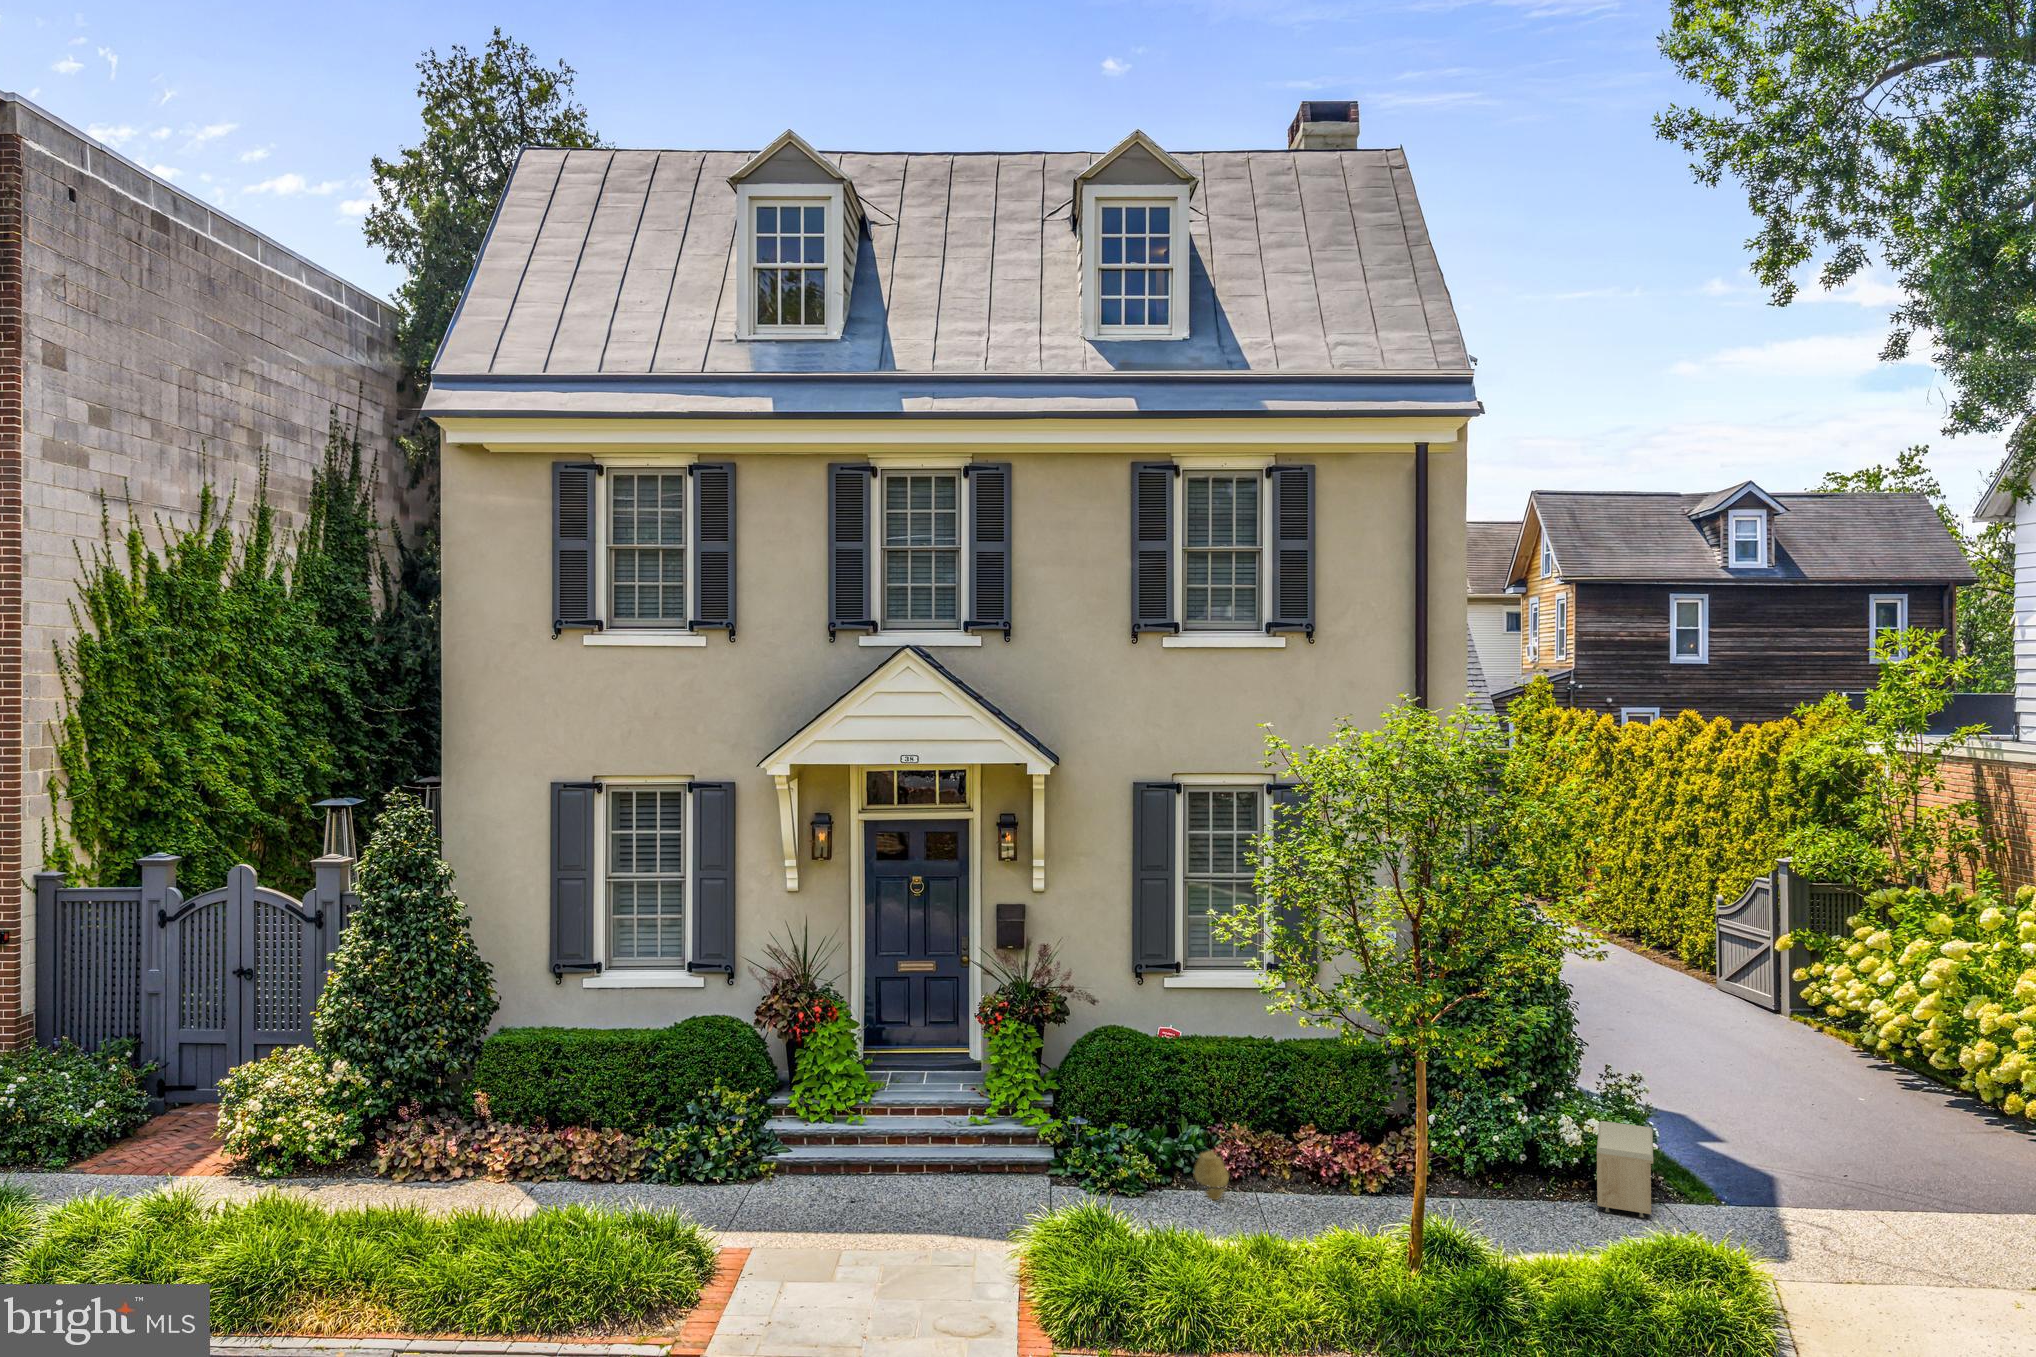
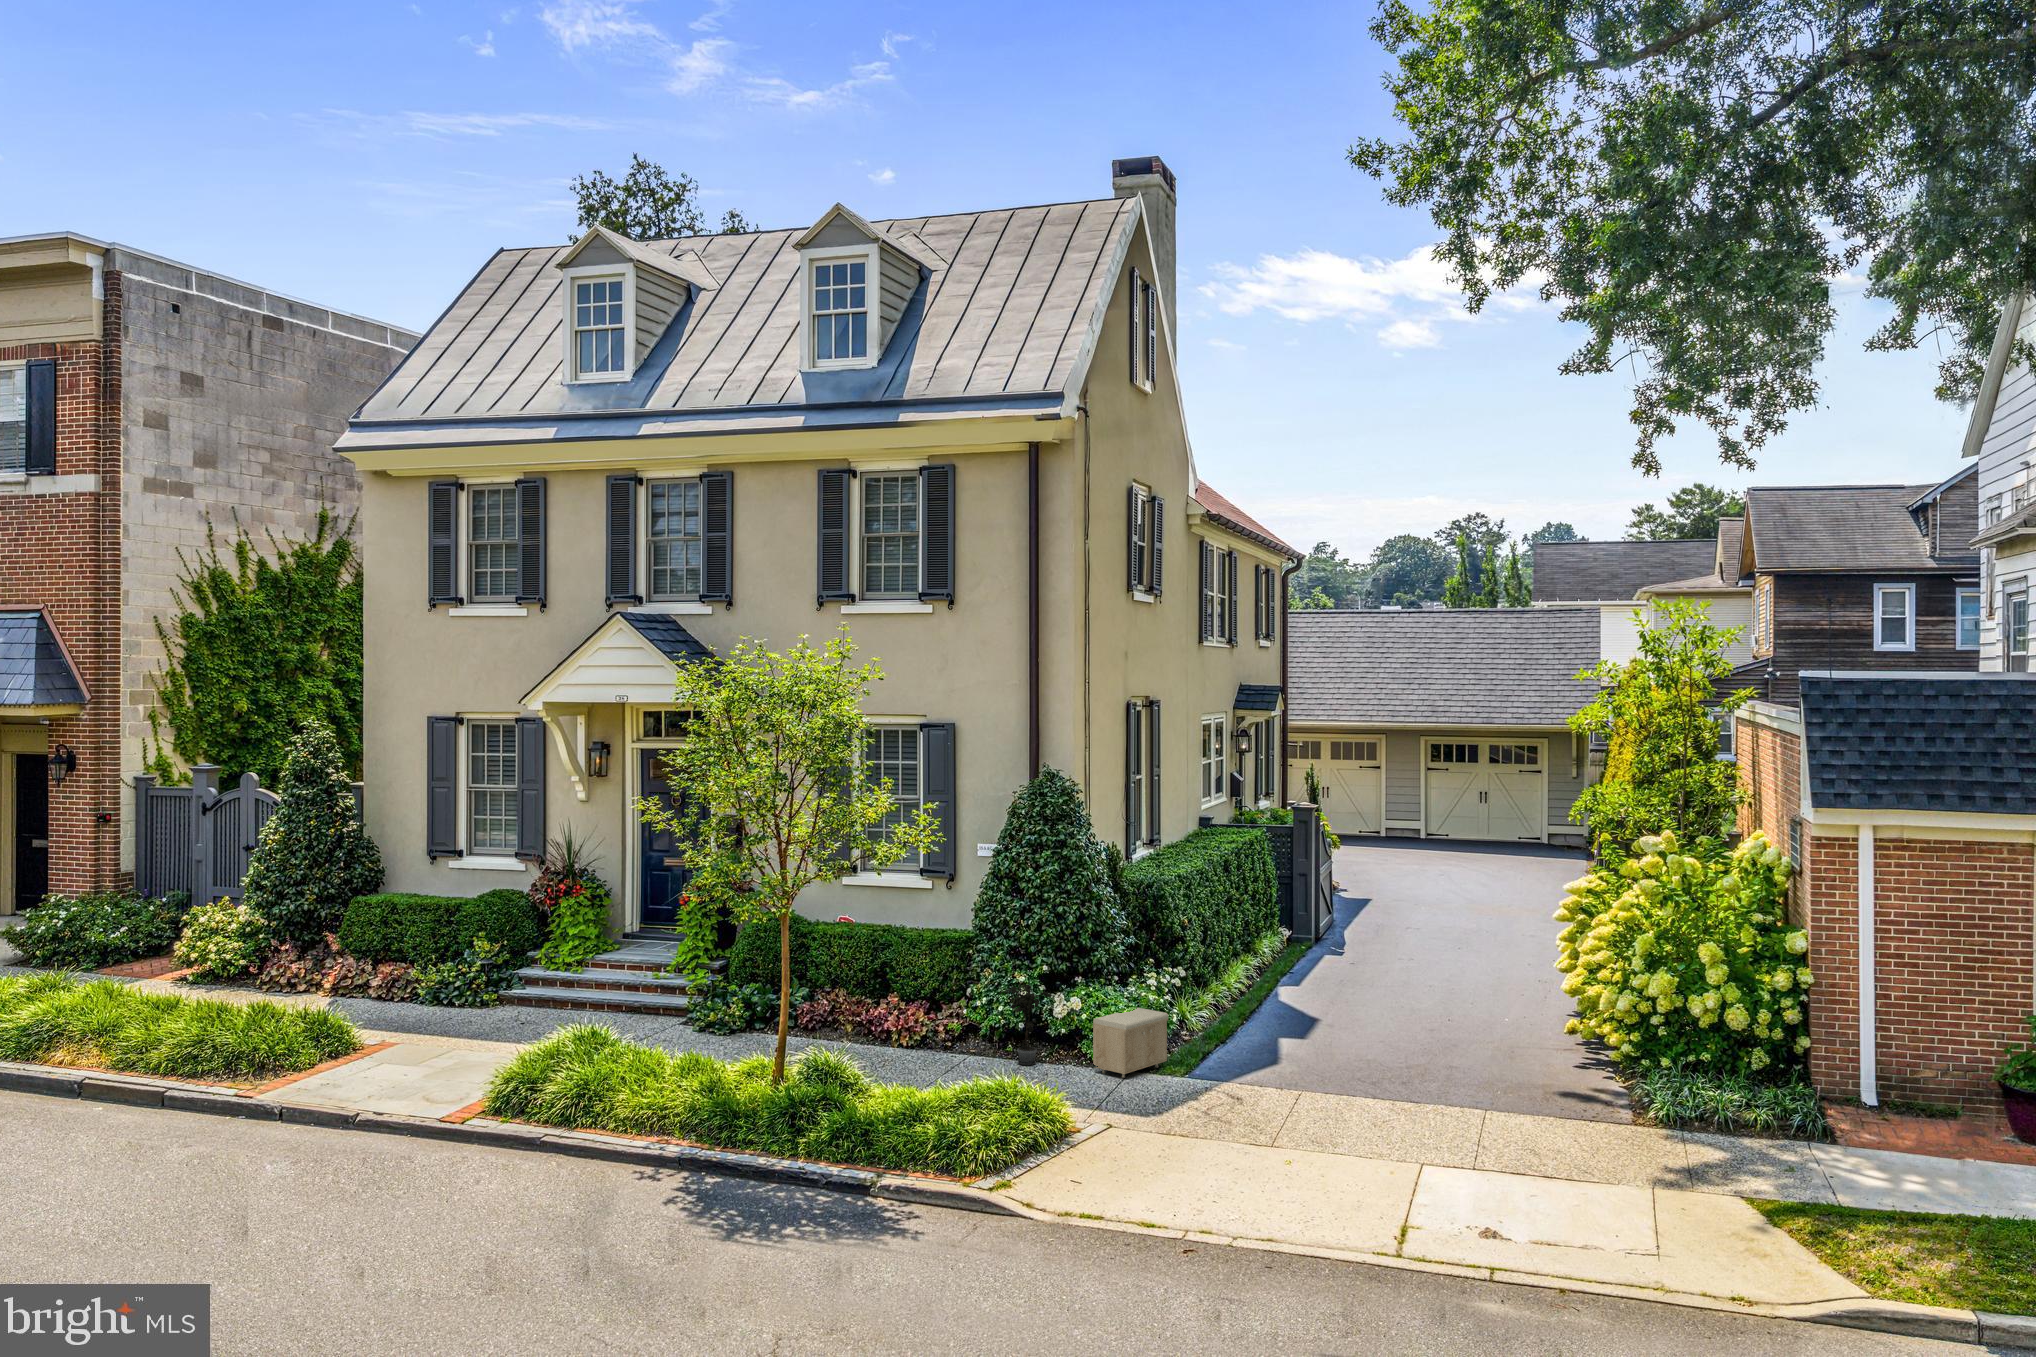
potted plant: none [1471,1106,1537,1210] -> present [1000,982,1055,1065]
woven basket: present [1194,1151,1229,1200] -> none [808,1007,836,1043]

